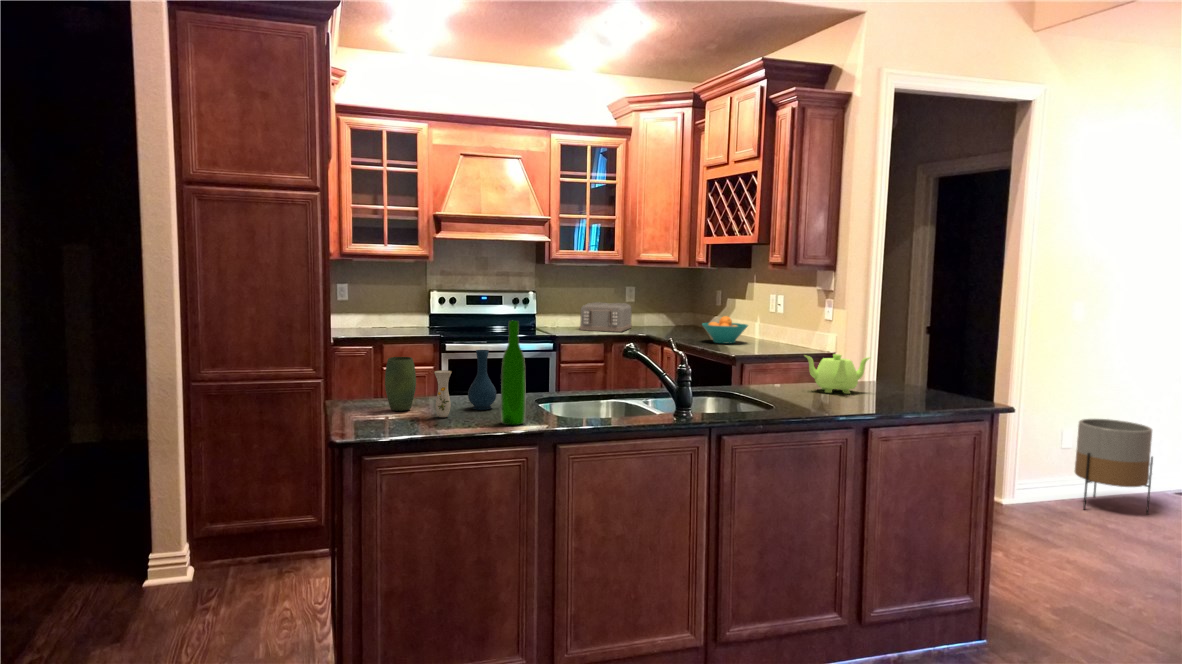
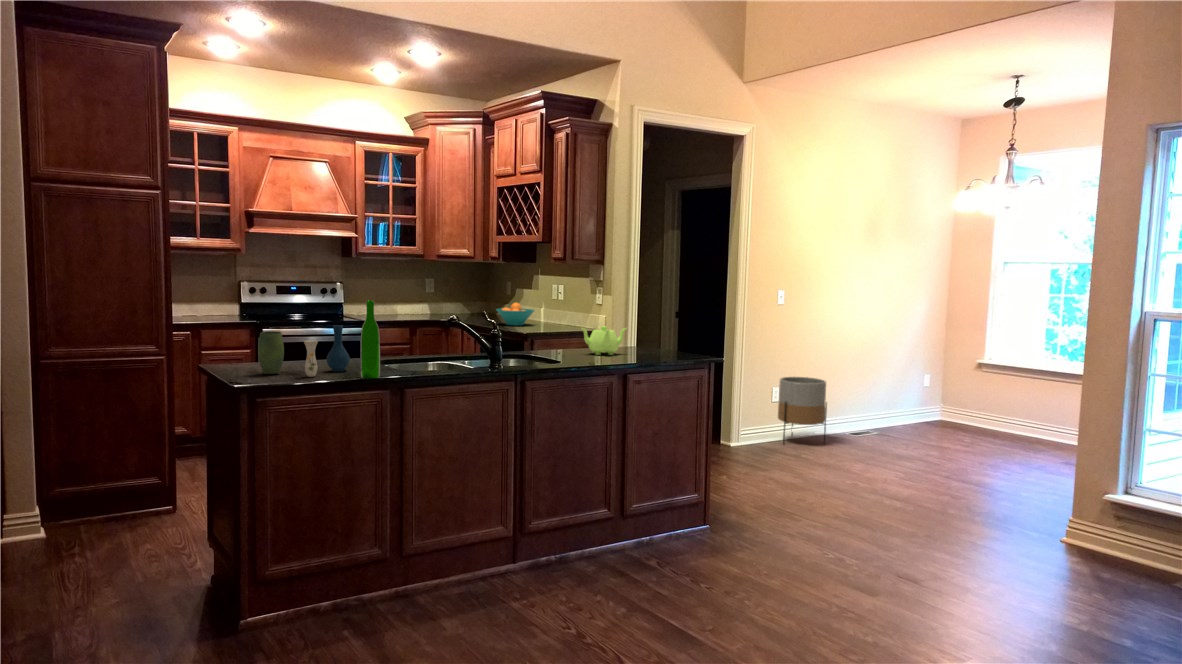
toaster: present [580,302,632,332] -> none [385,292,432,318]

